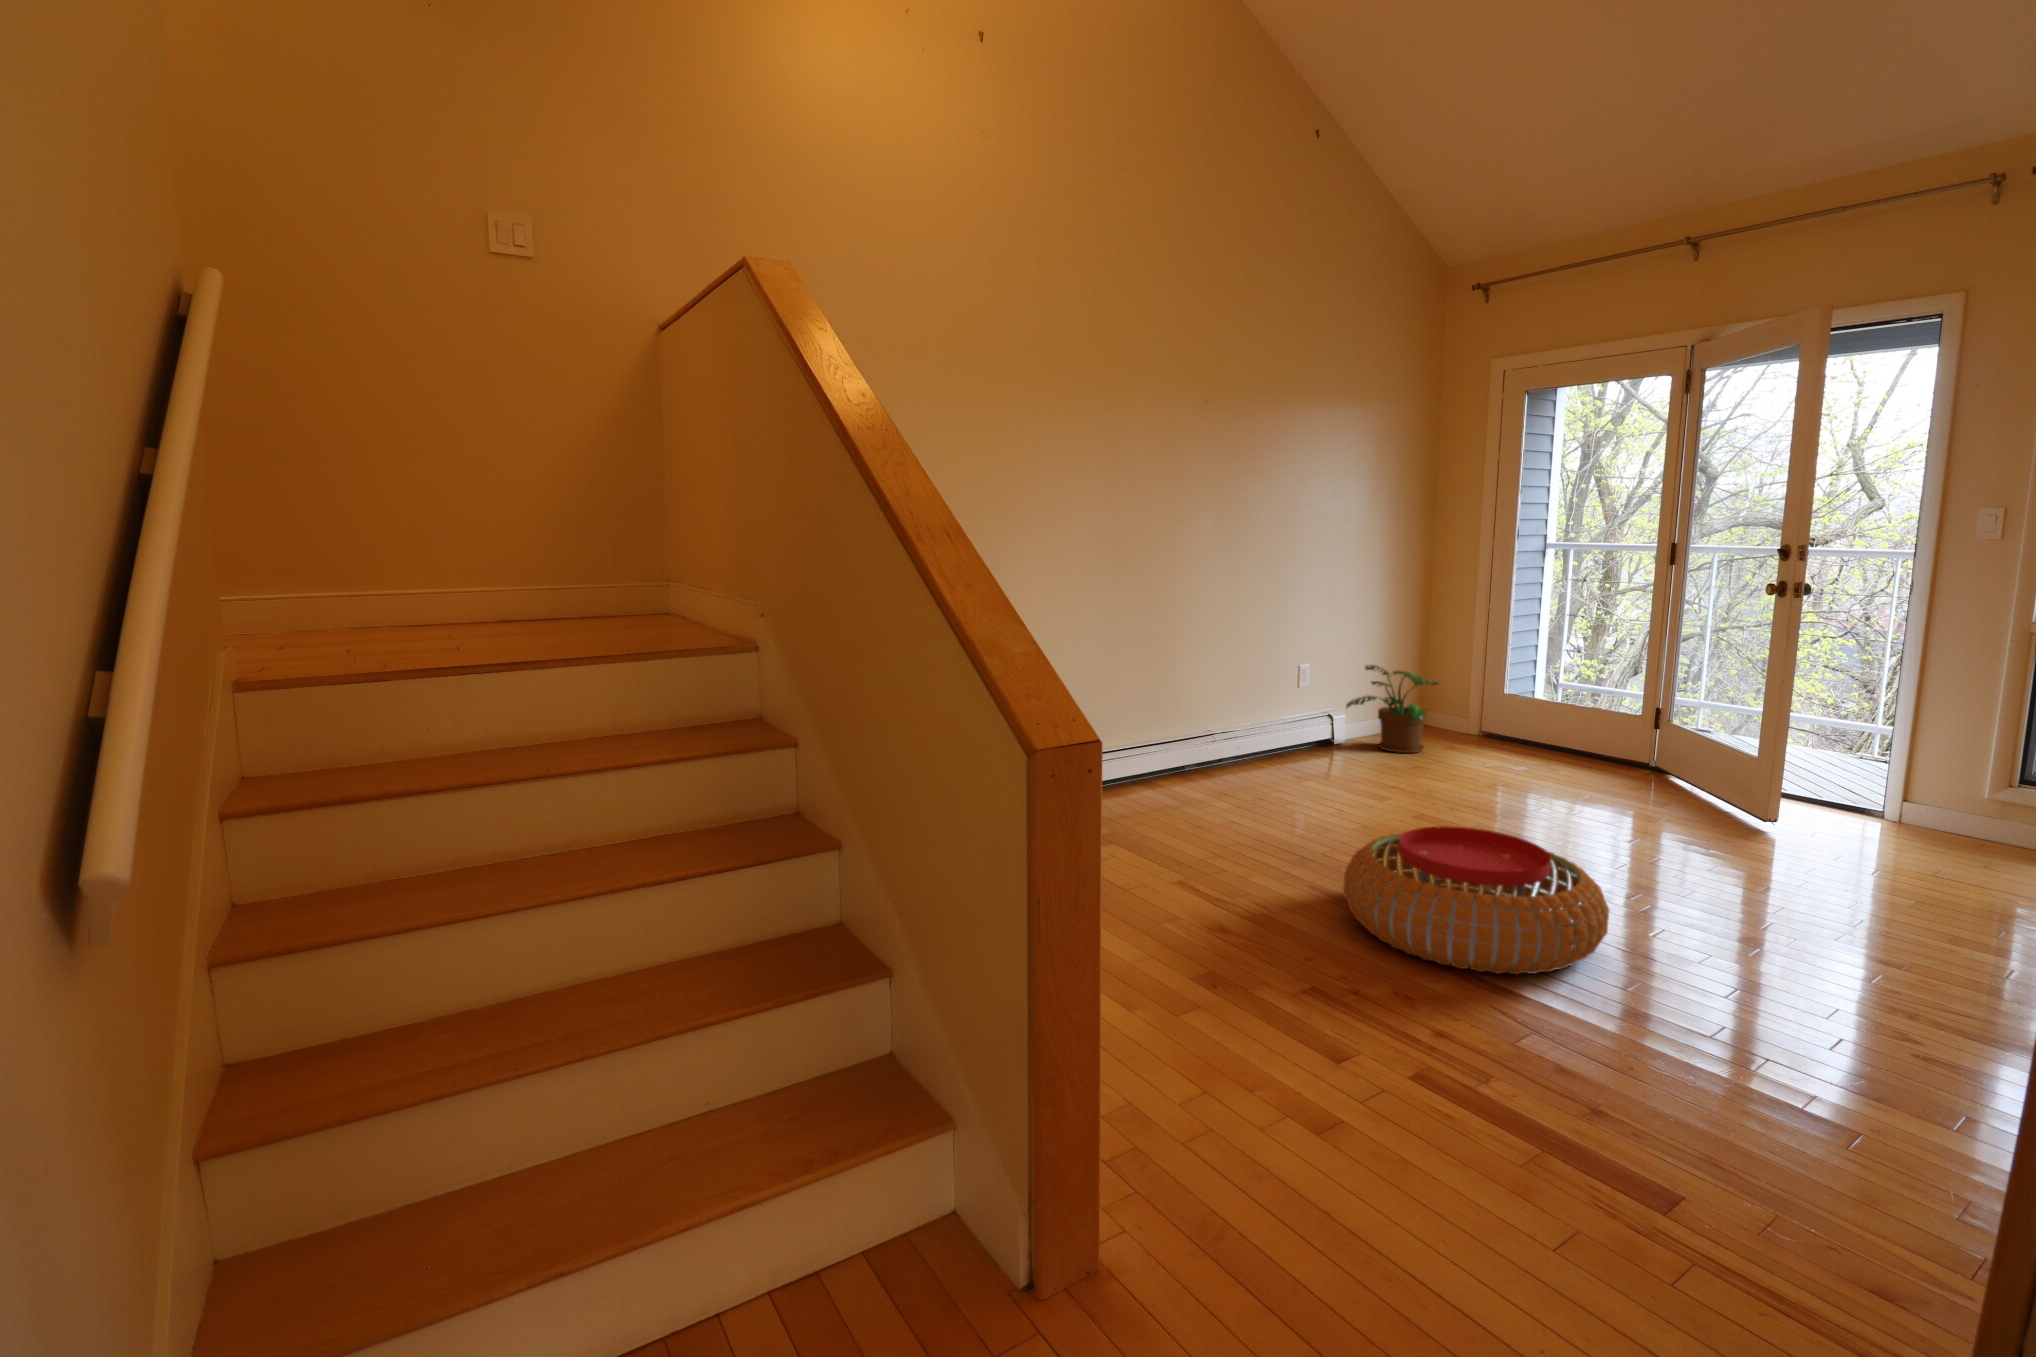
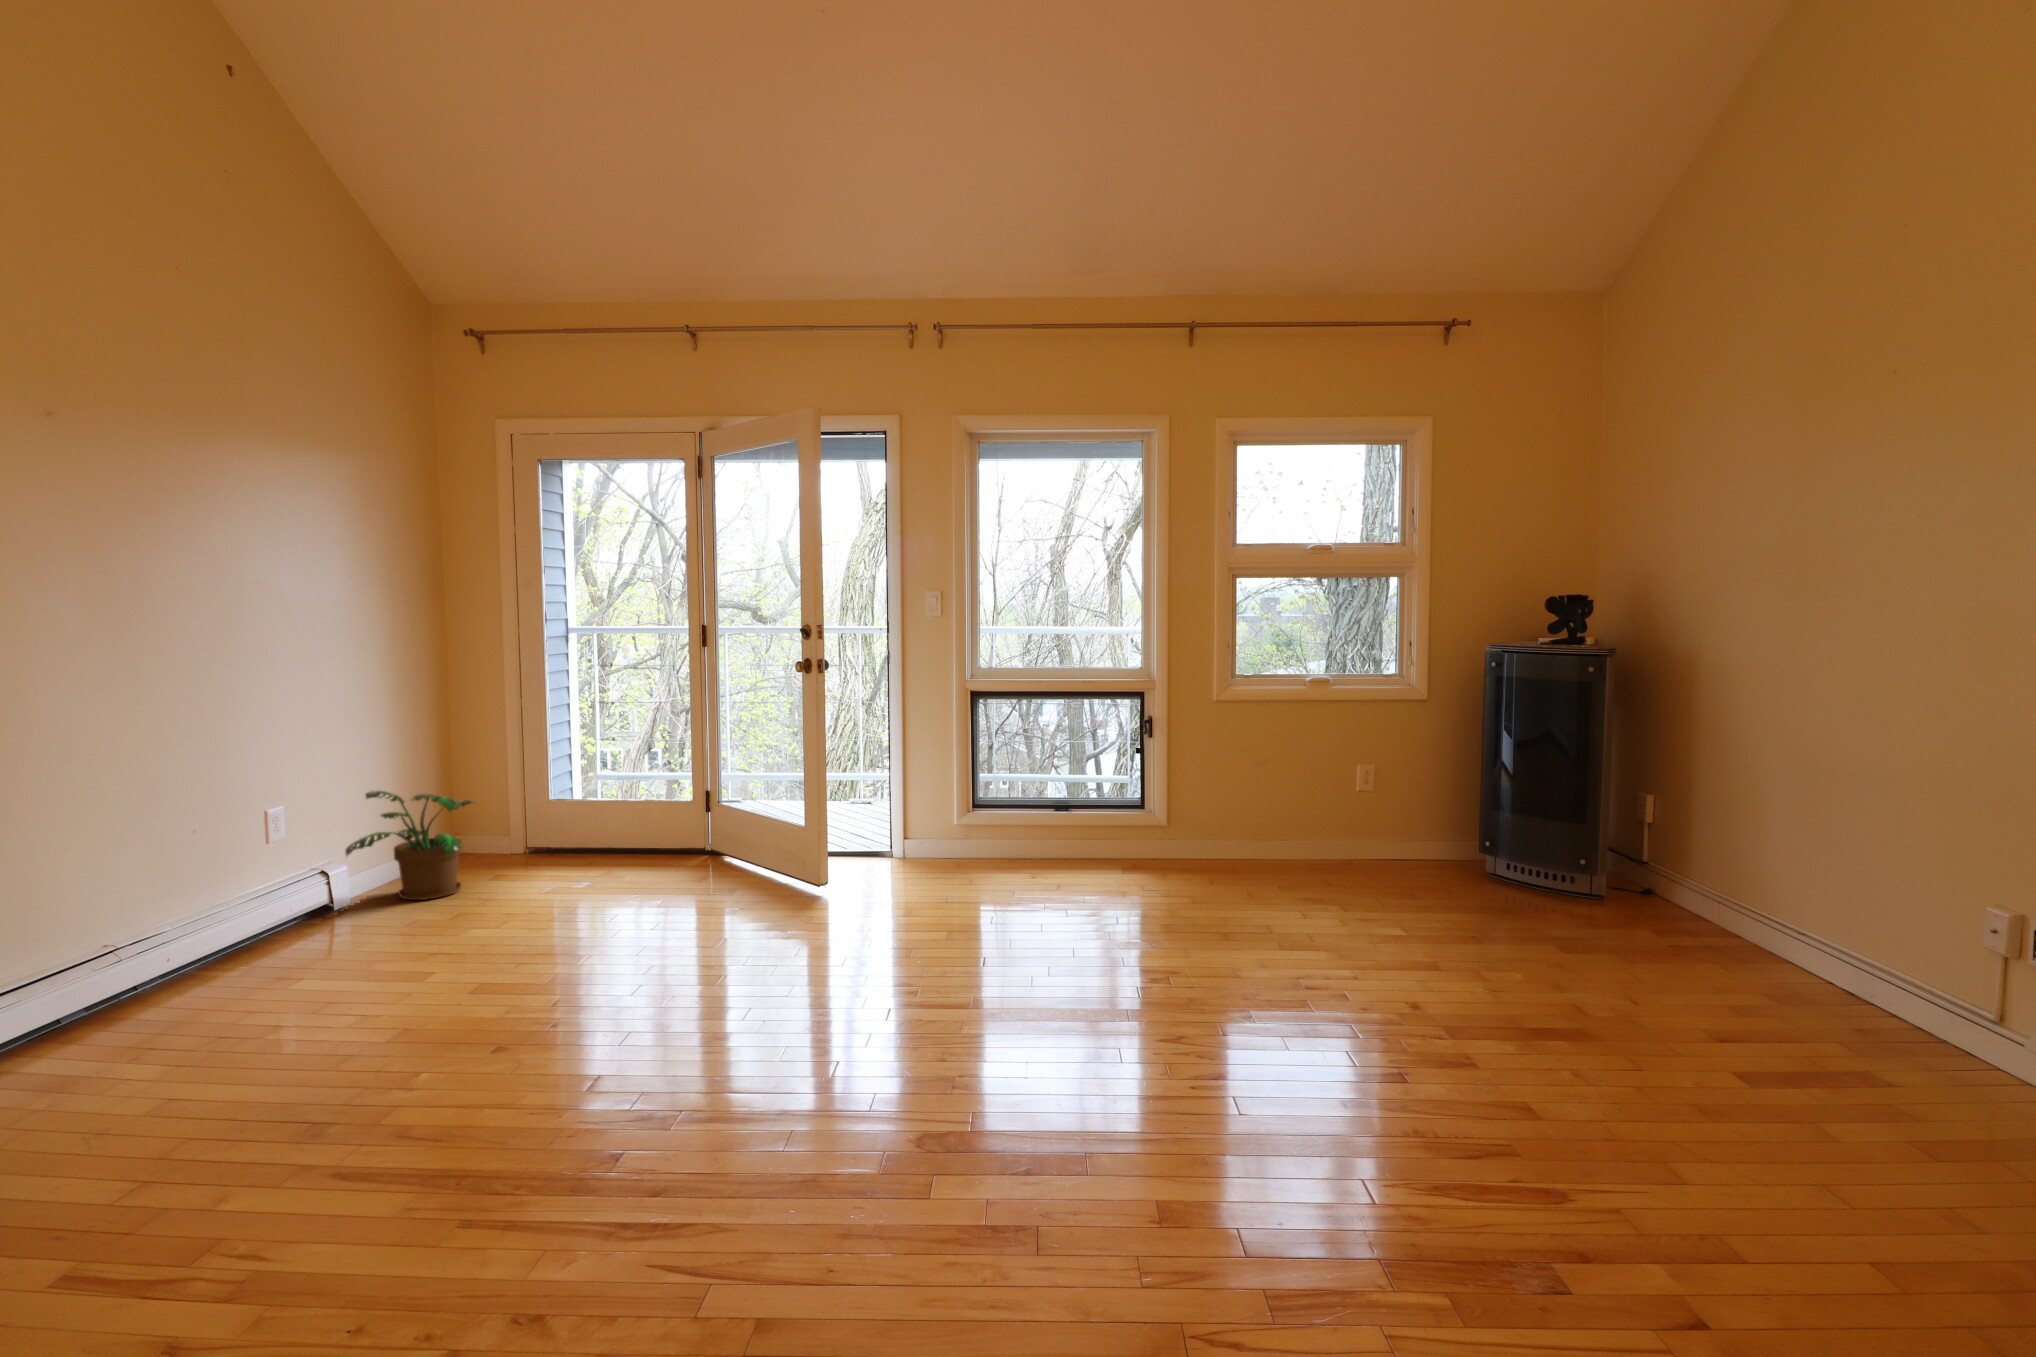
pouf: present [1343,826,1609,974] -> none [441,993,781,1213]

